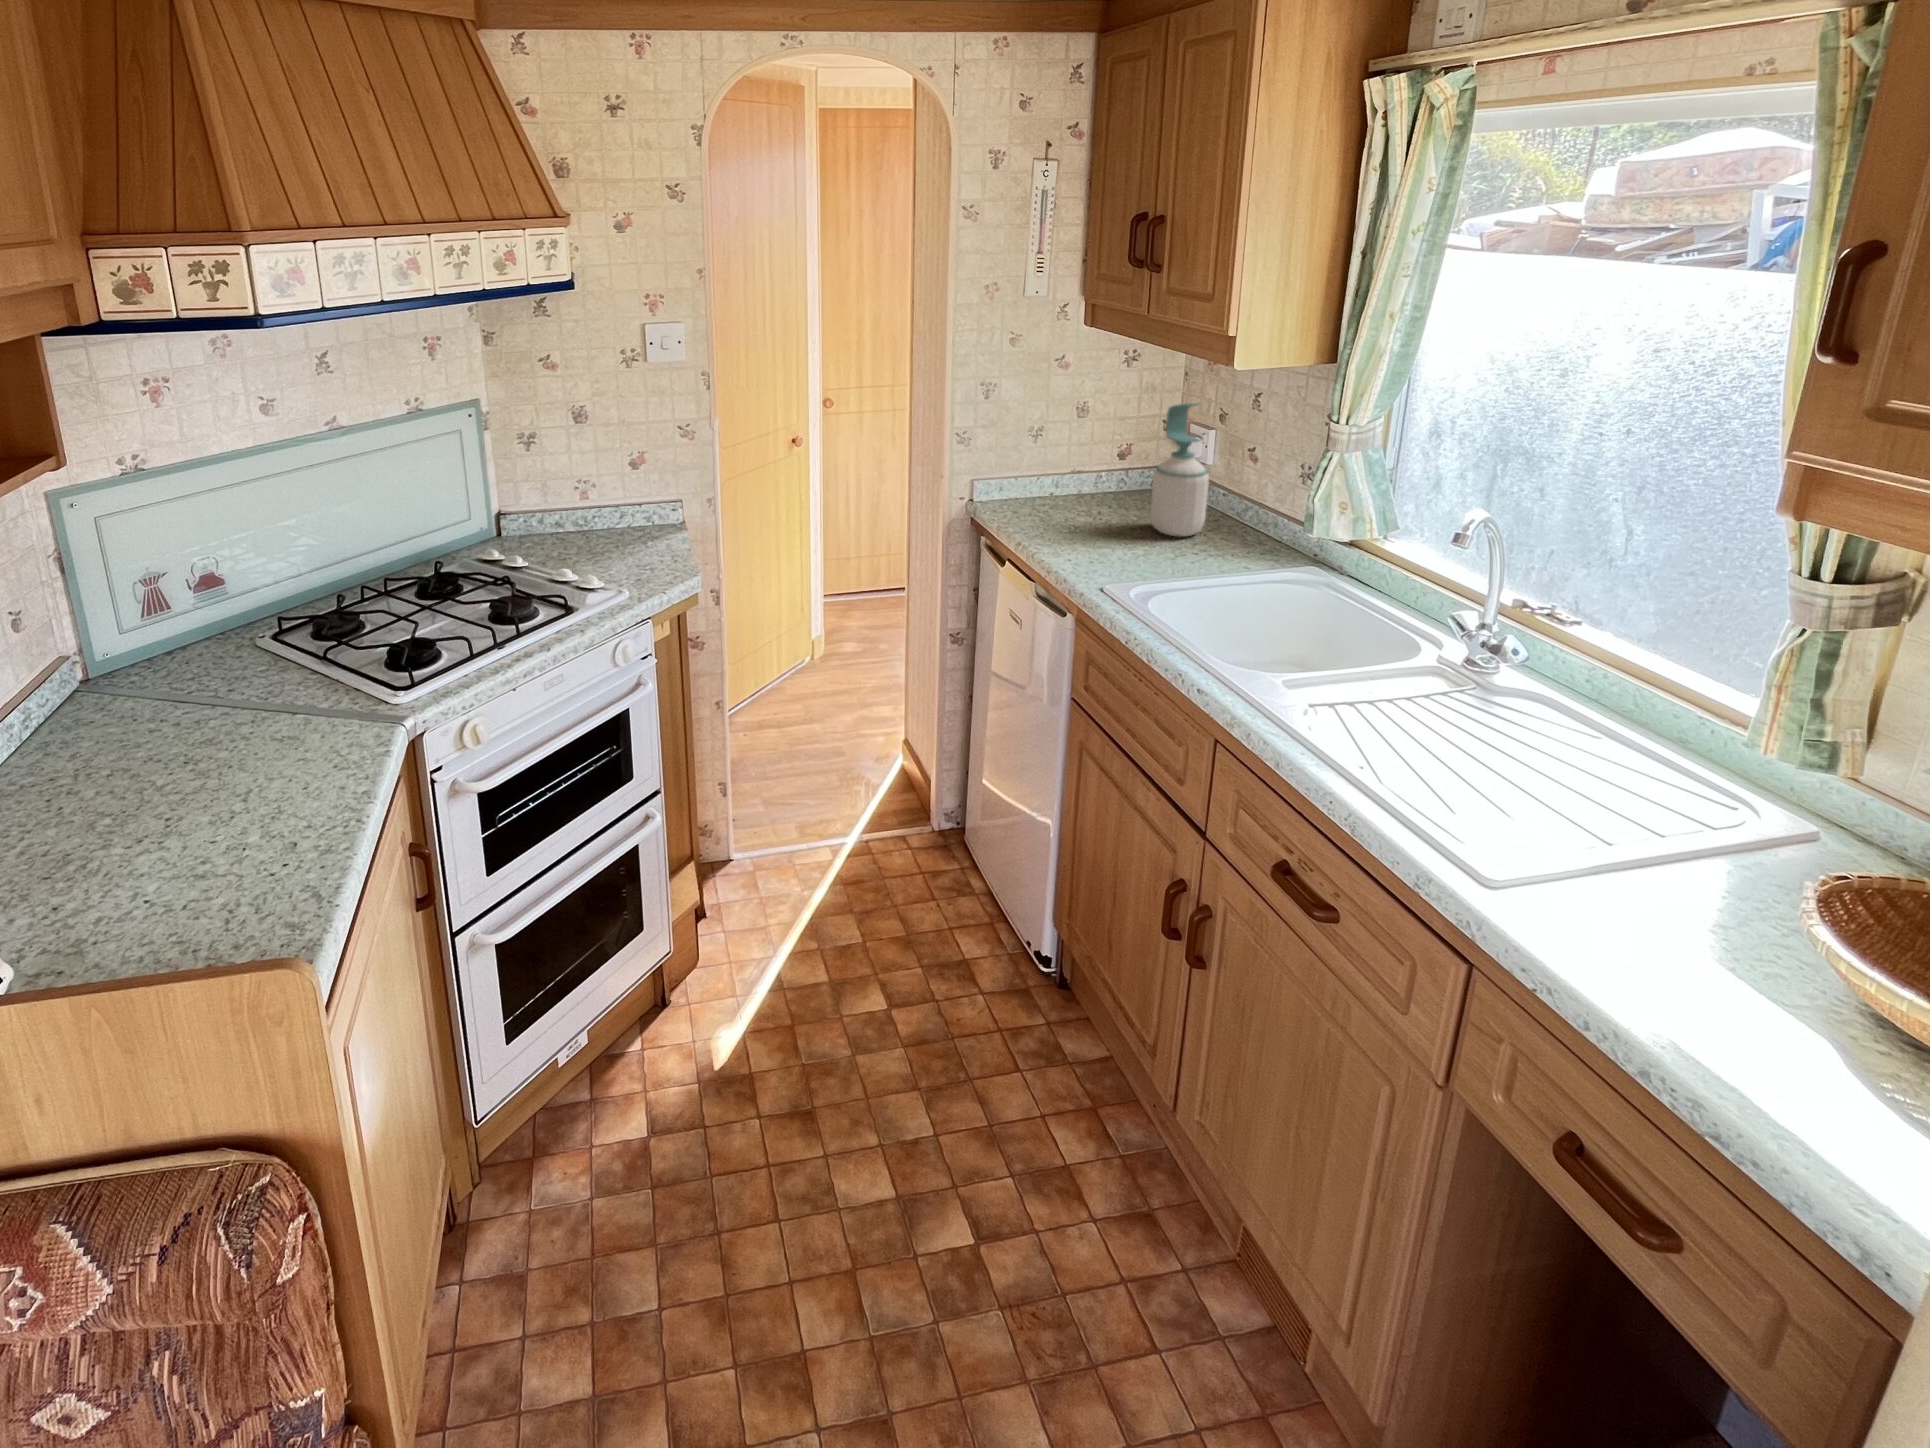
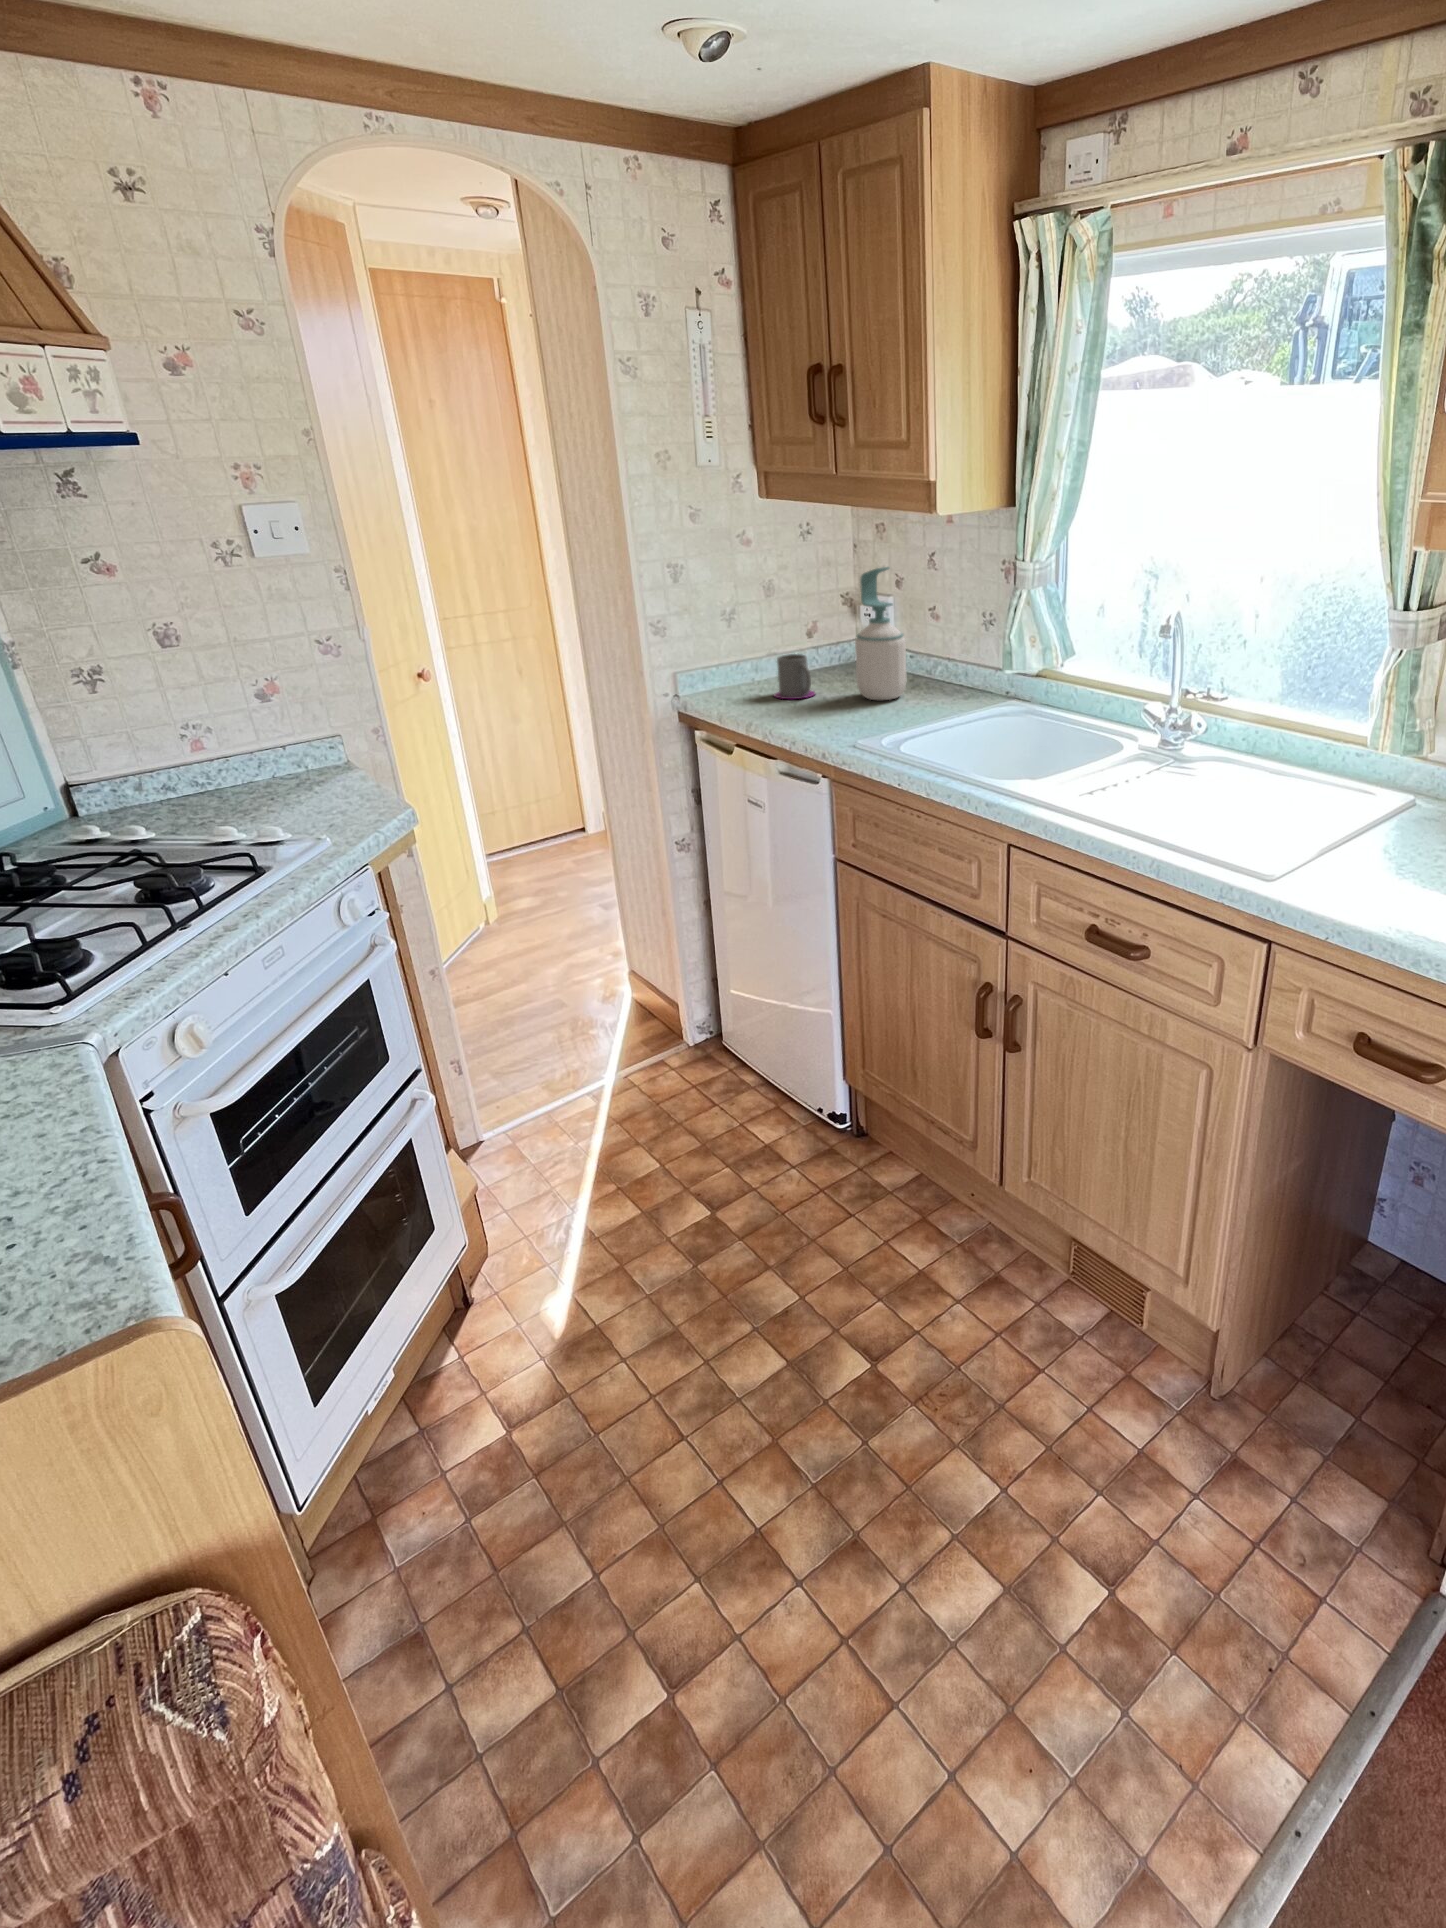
mug: none [1066,473,1110,520] -> present [774,654,815,699]

